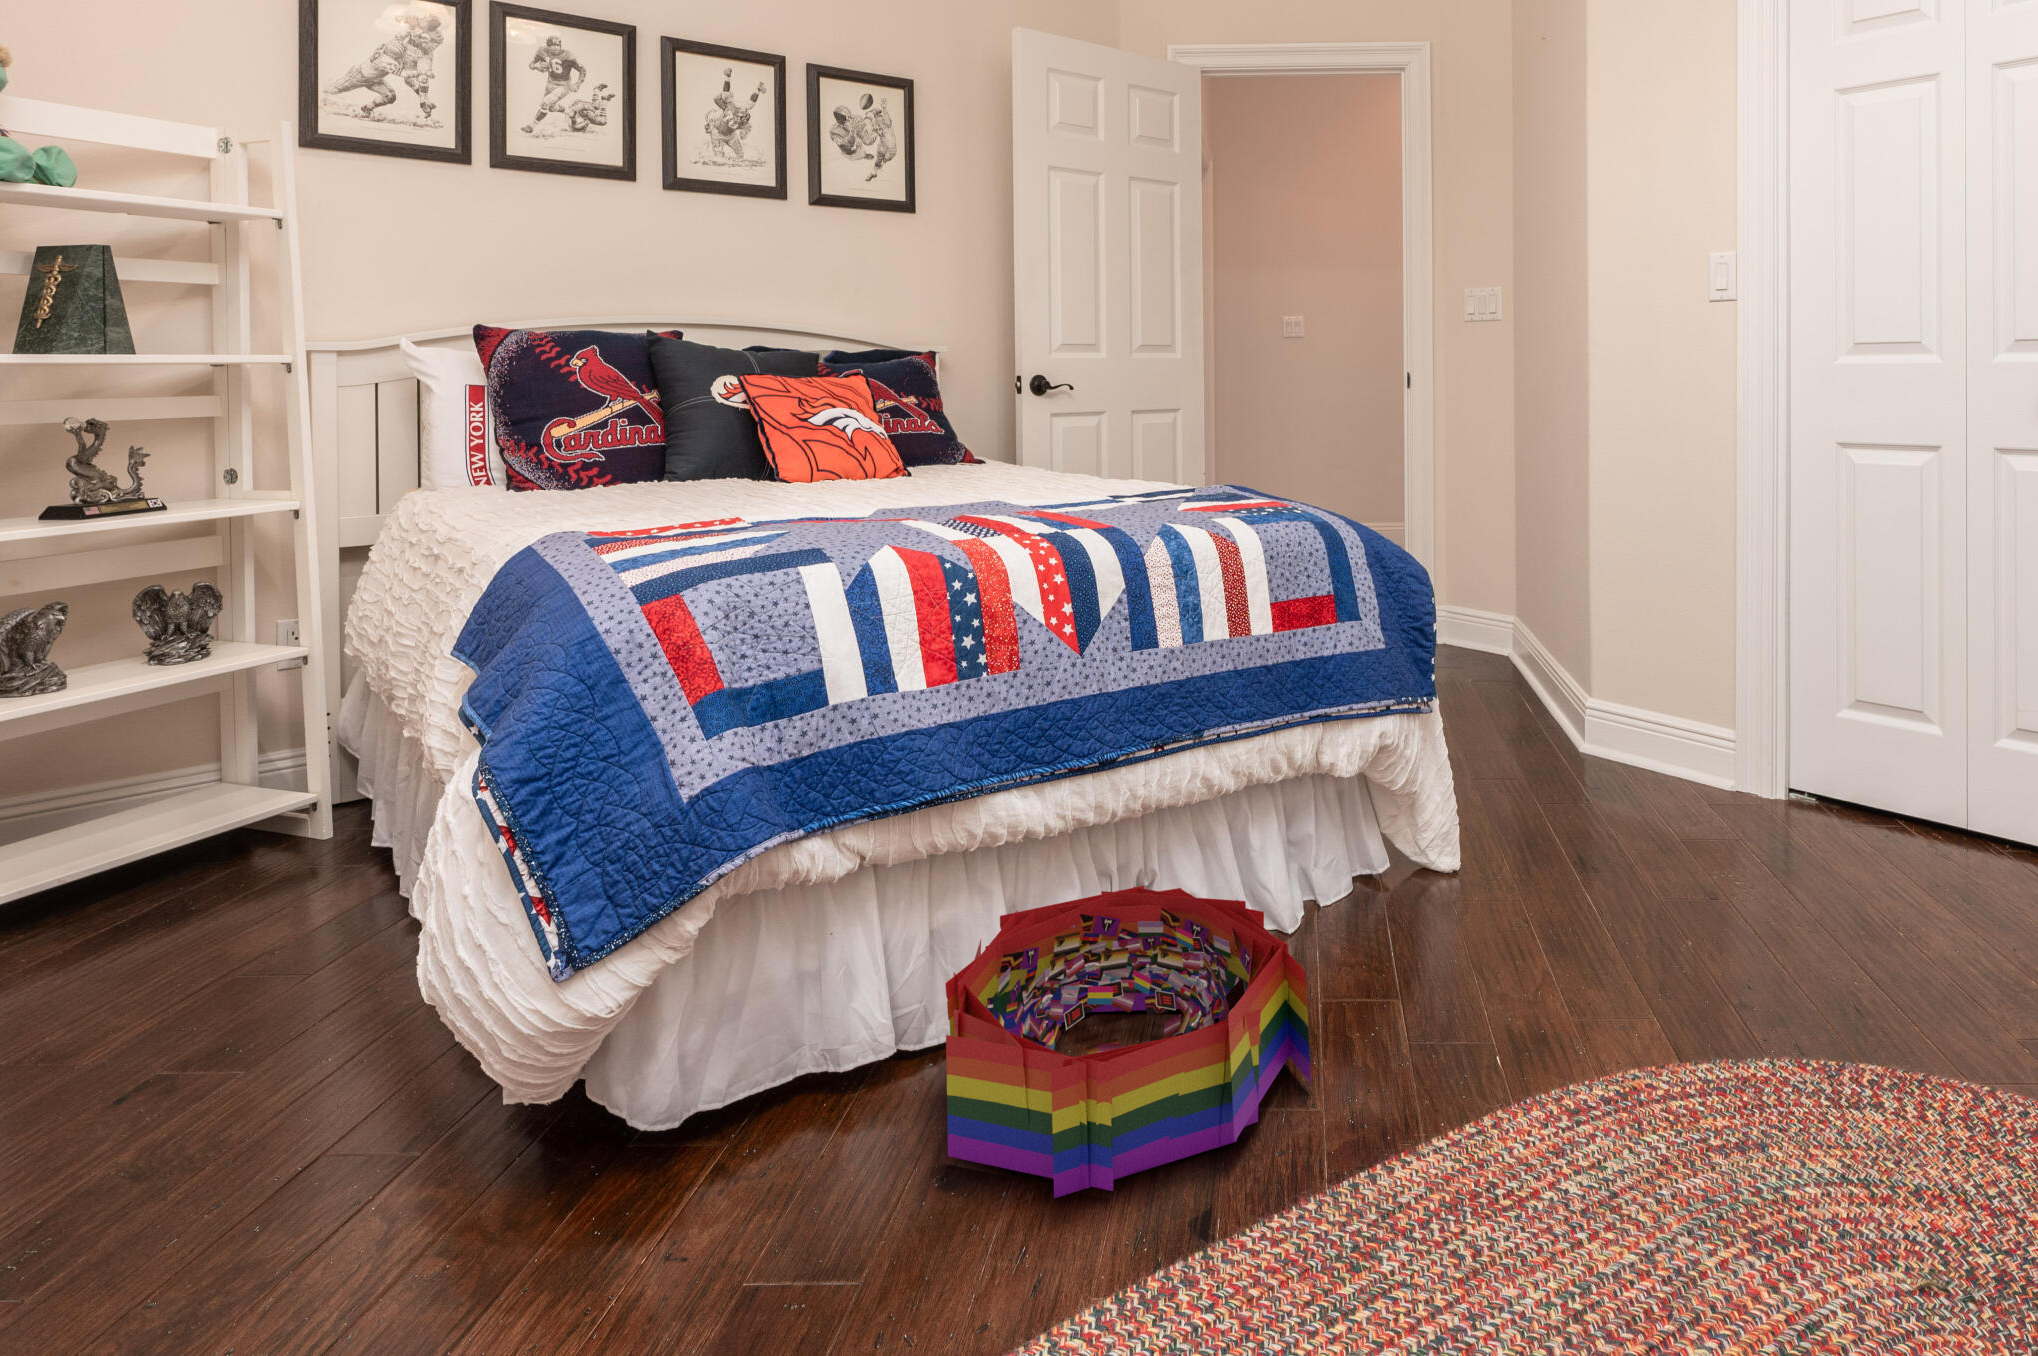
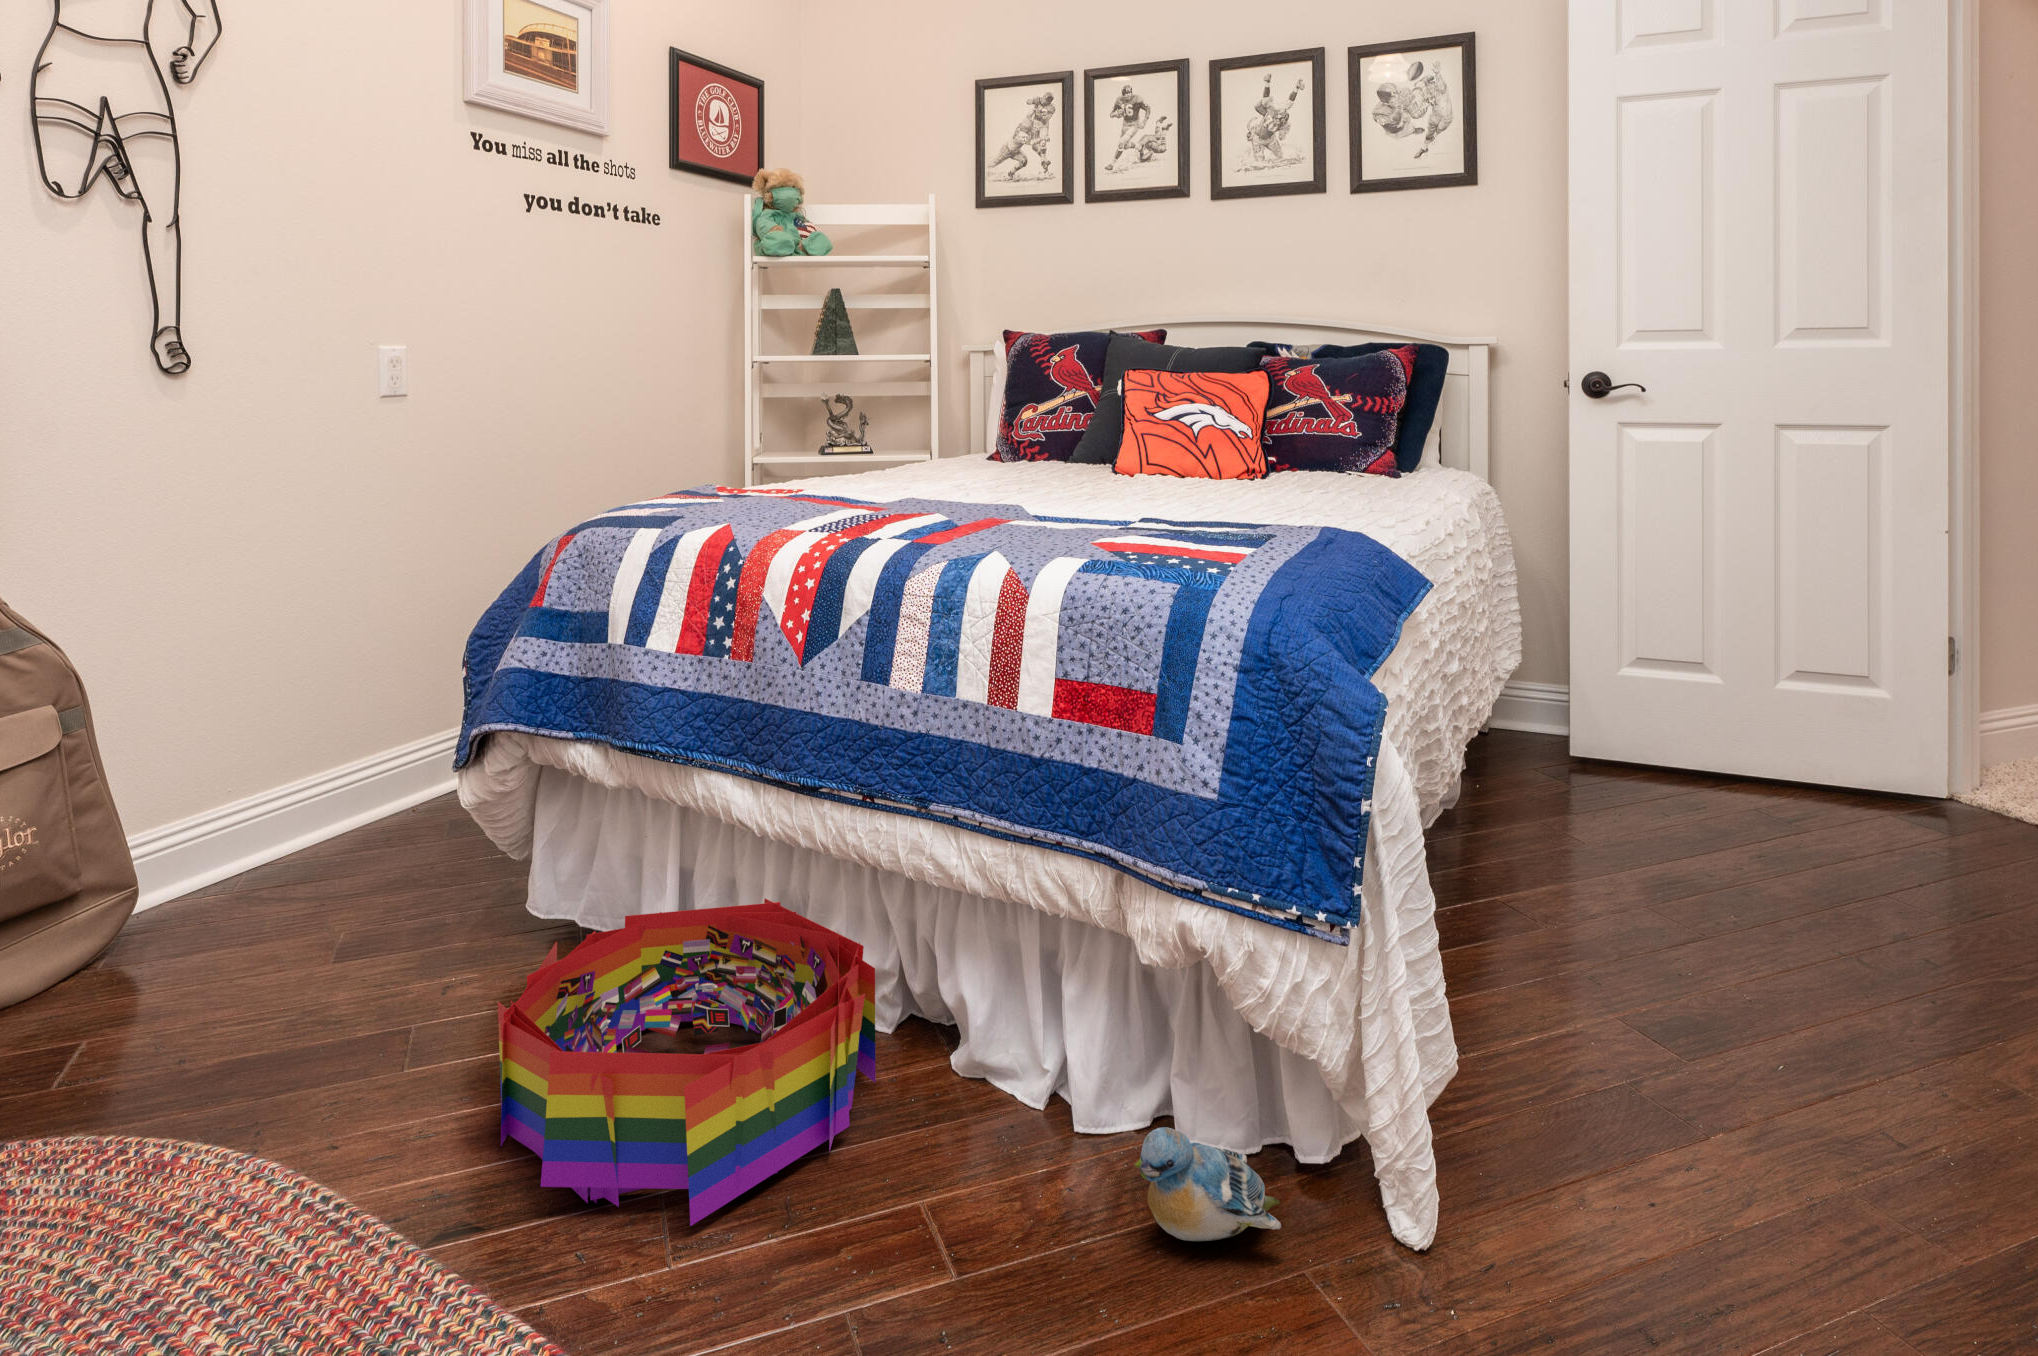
plush toy: none [1395,850,1456,915] -> present [1135,1127,1281,1241]

